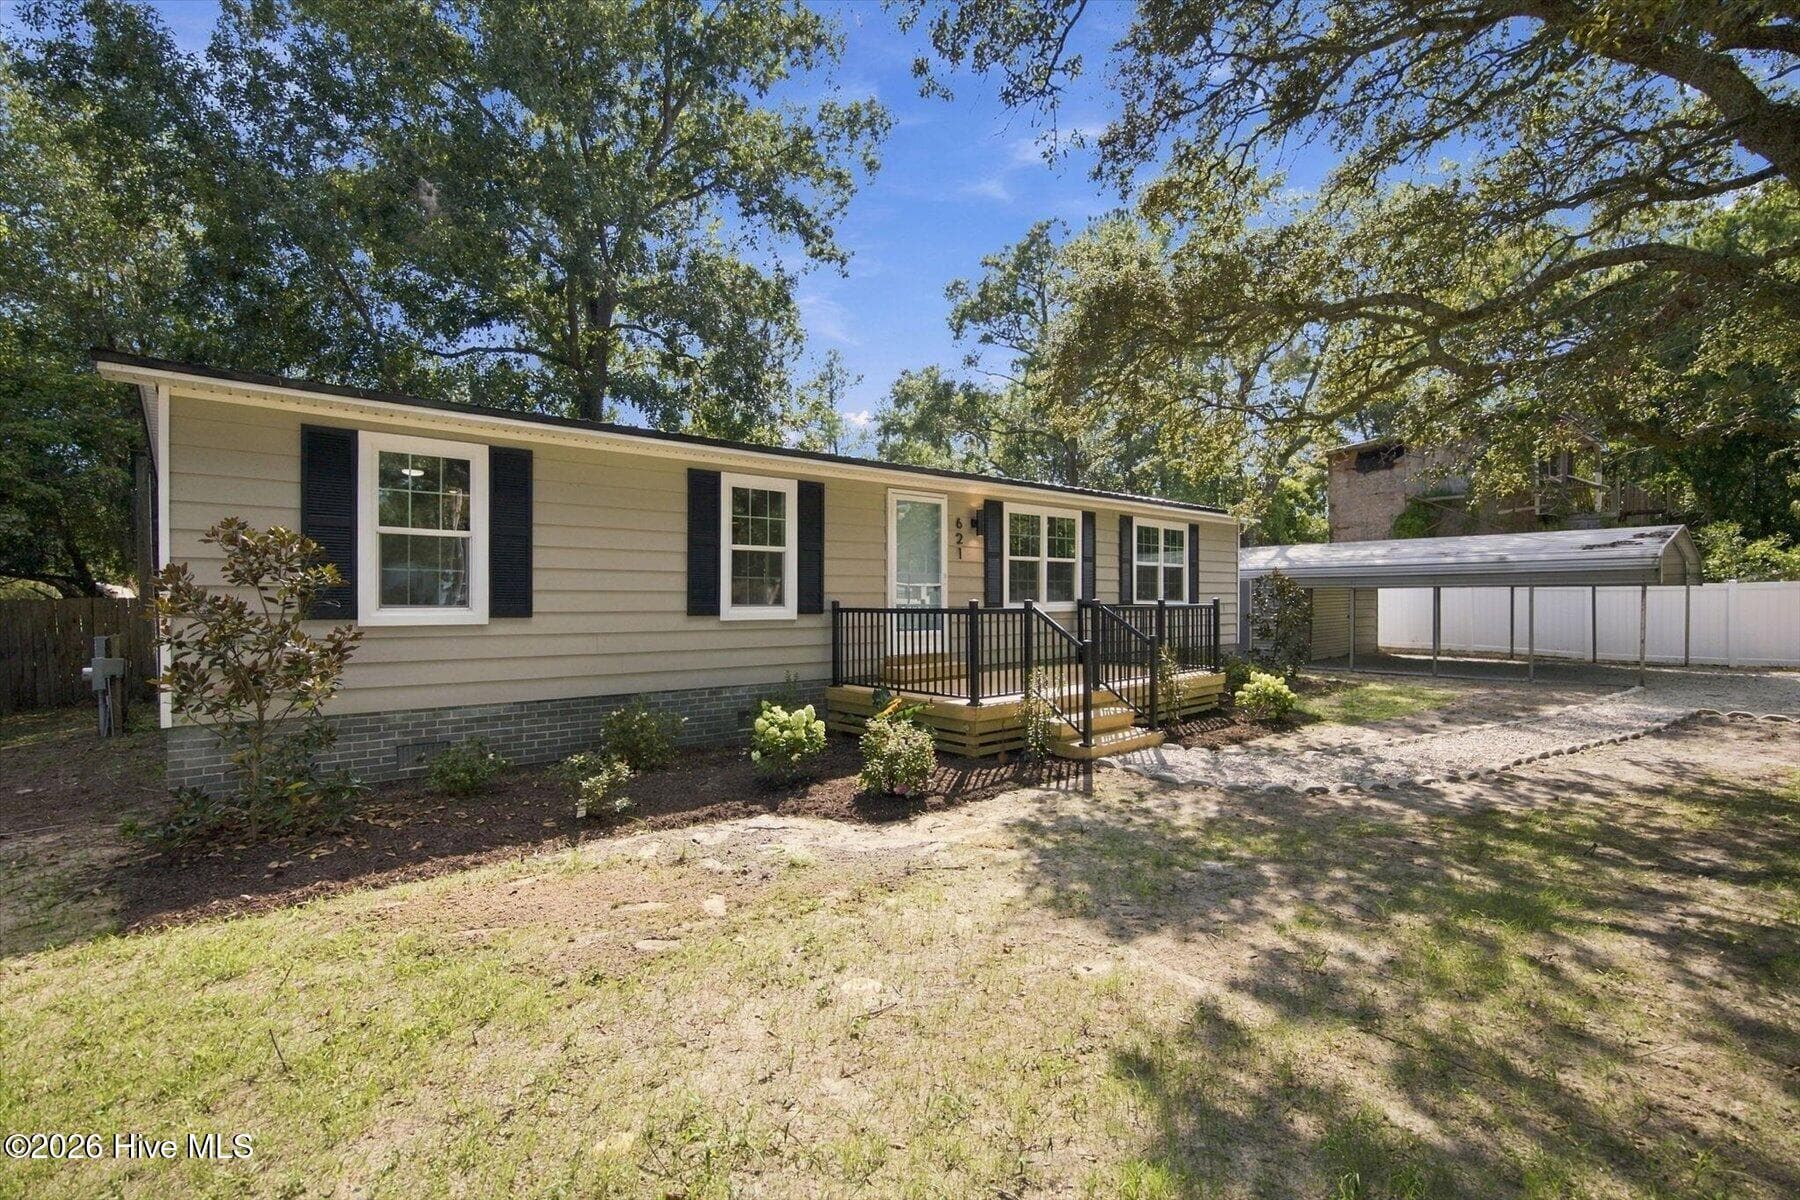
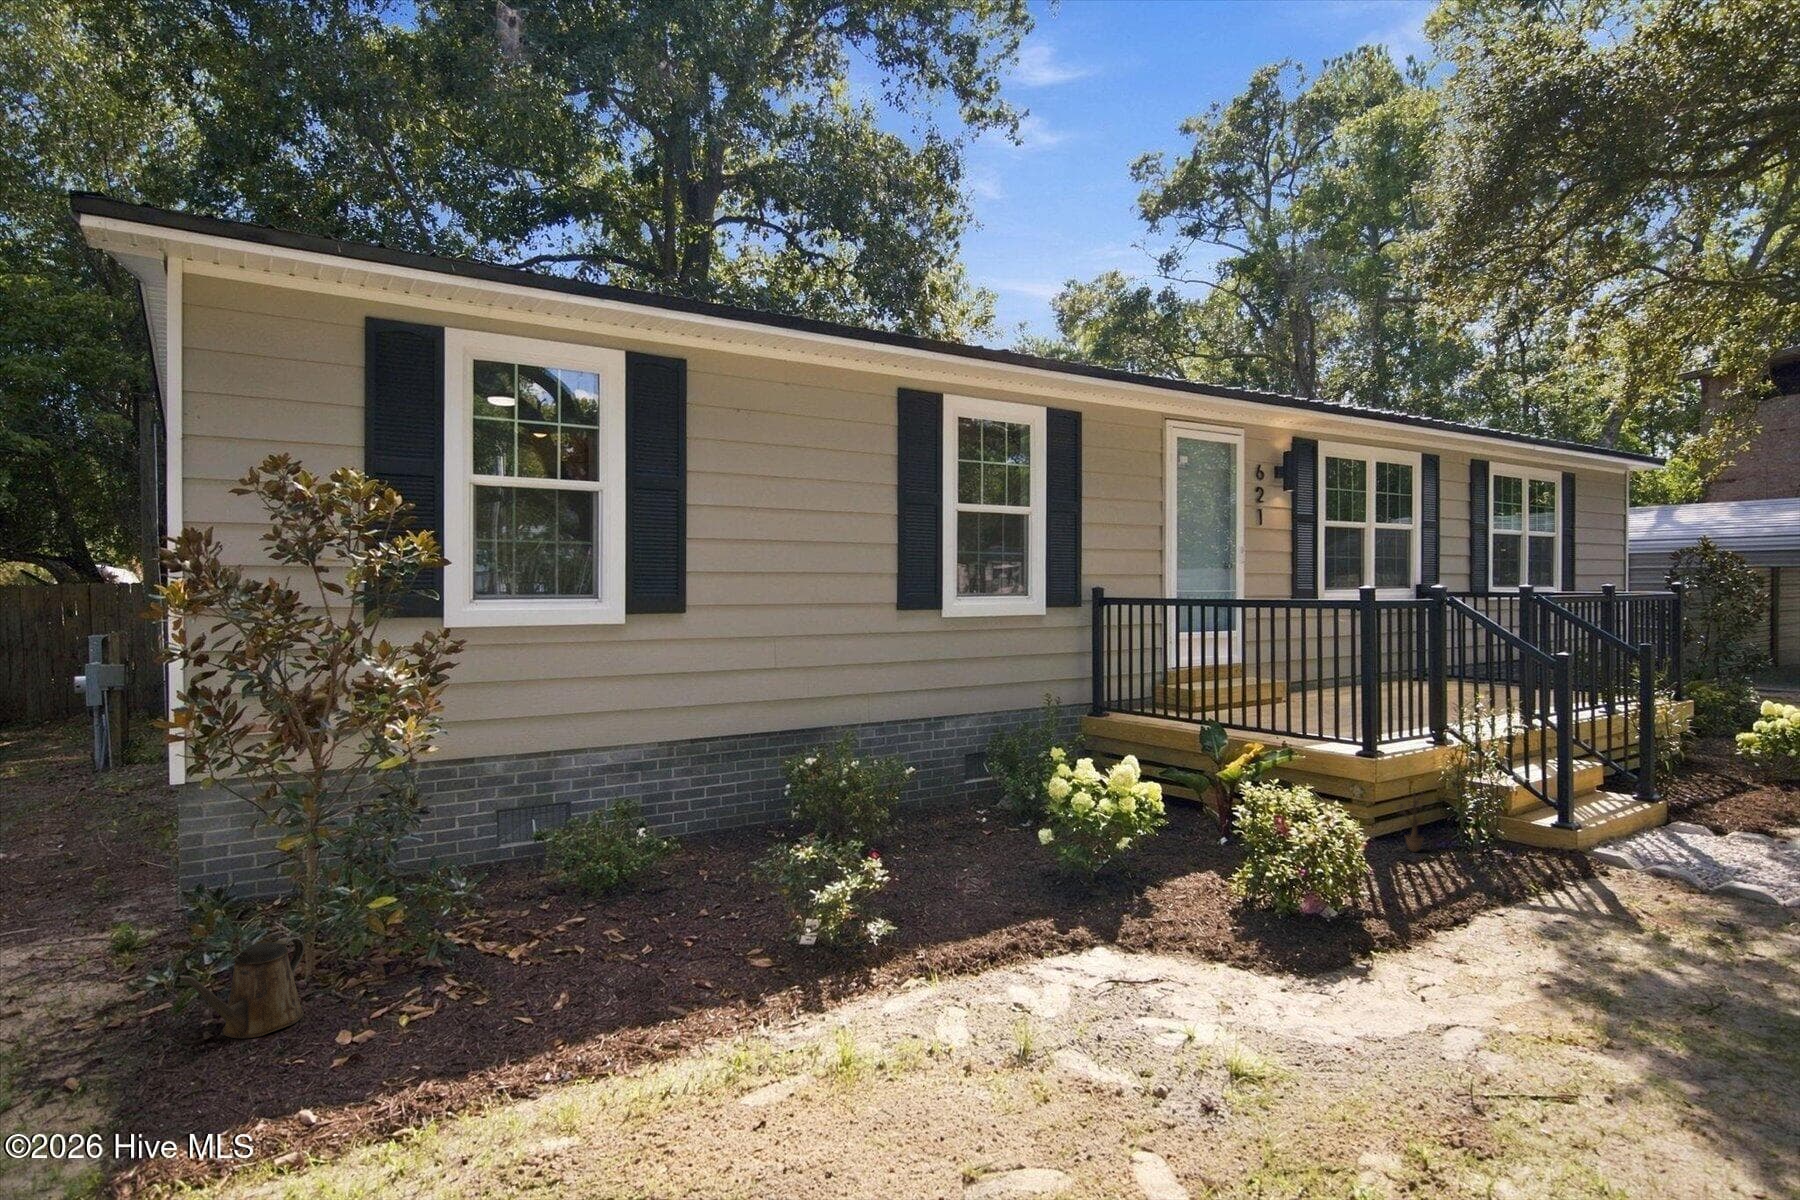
watering can: none [161,812,248,869] -> present [176,938,304,1039]

